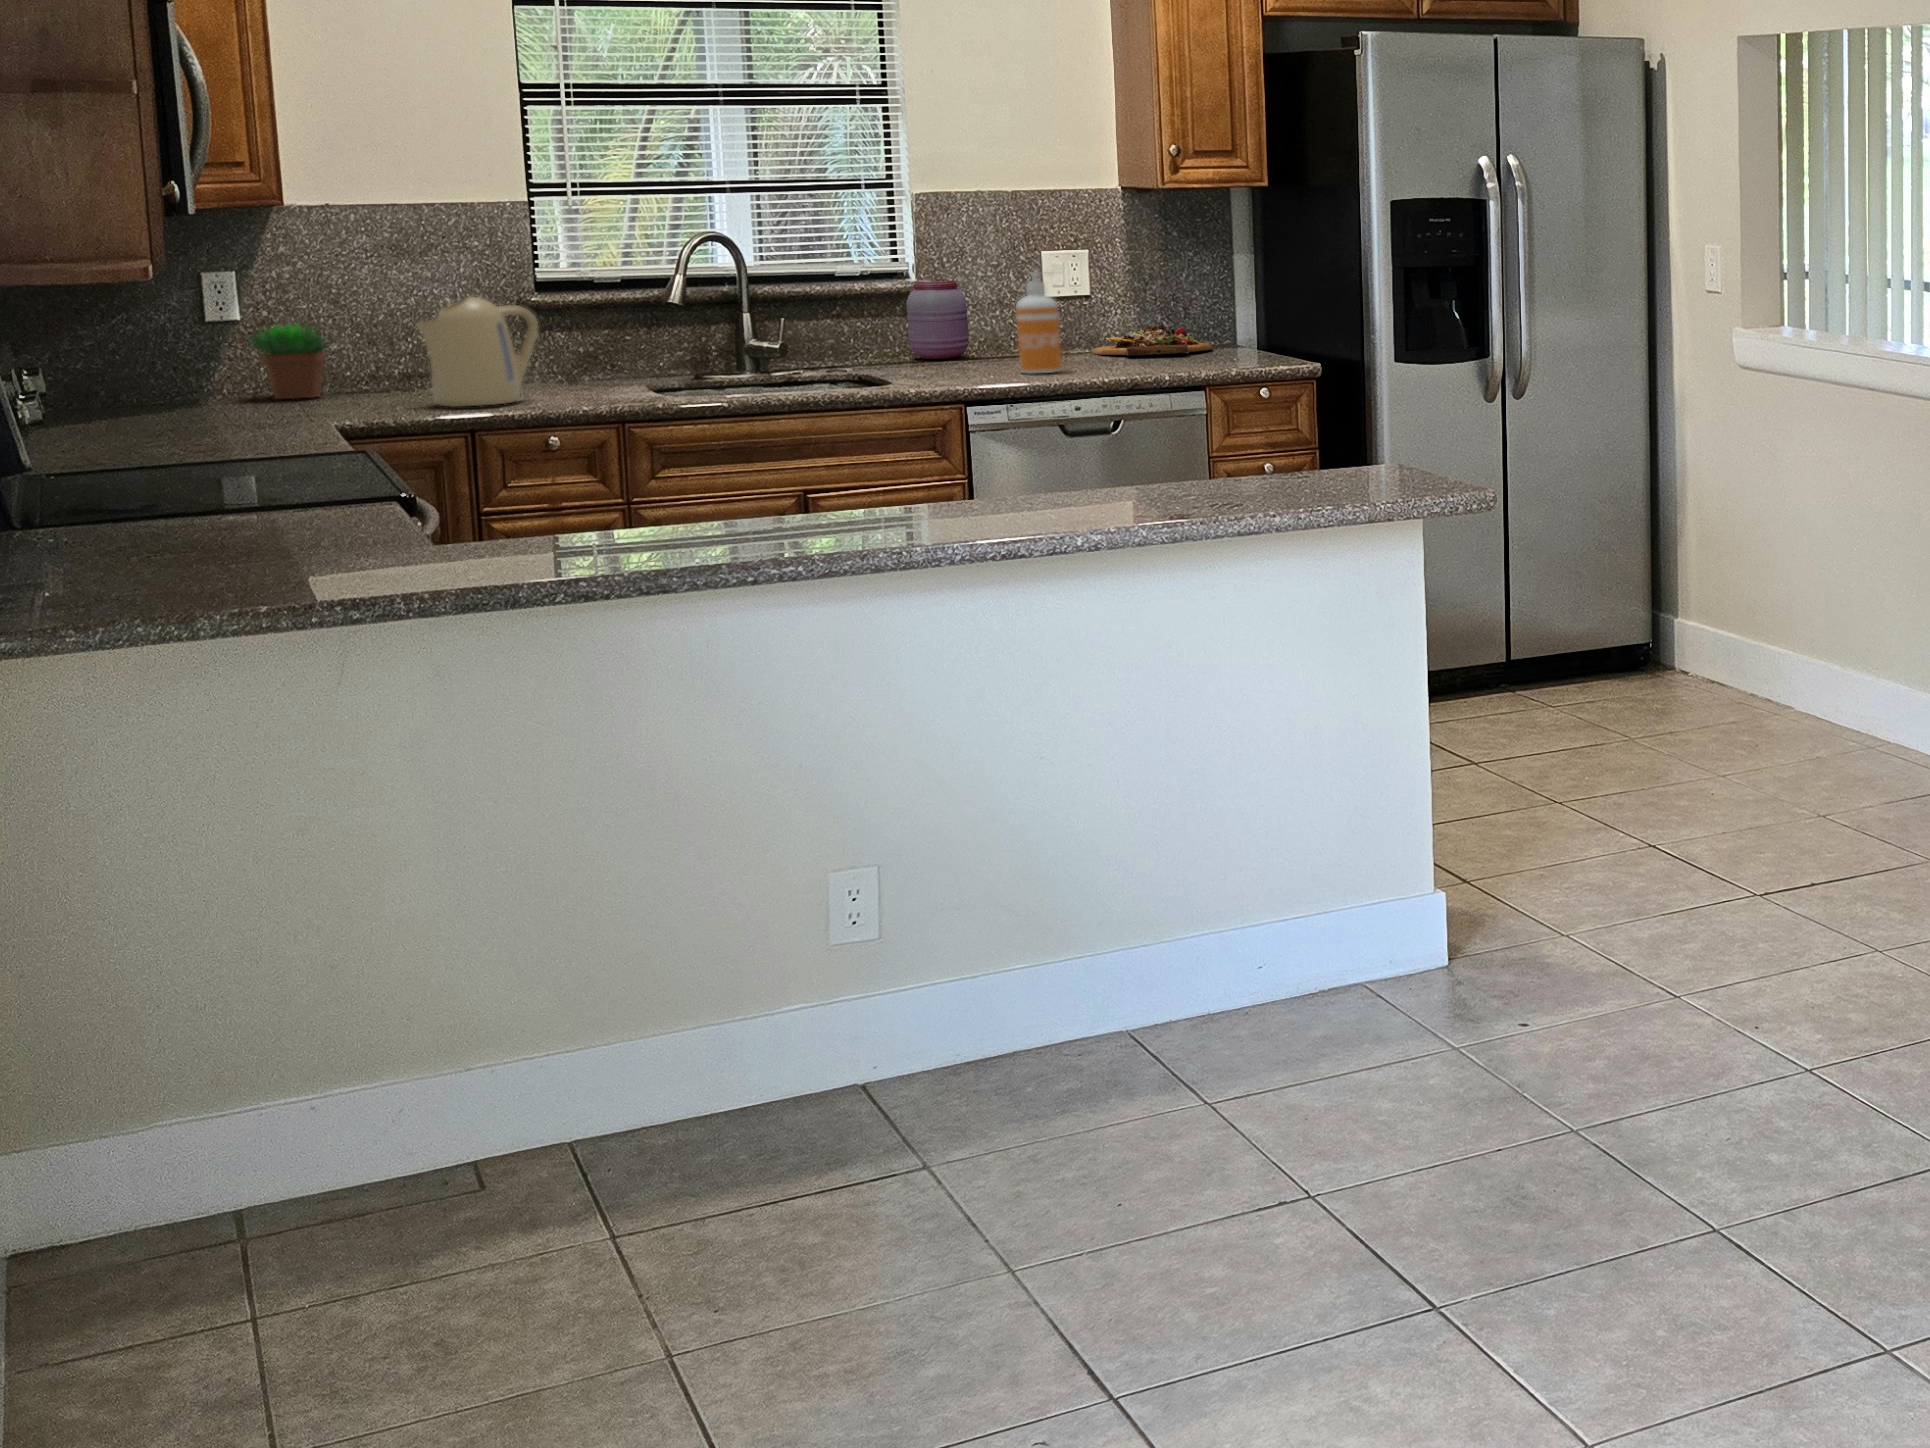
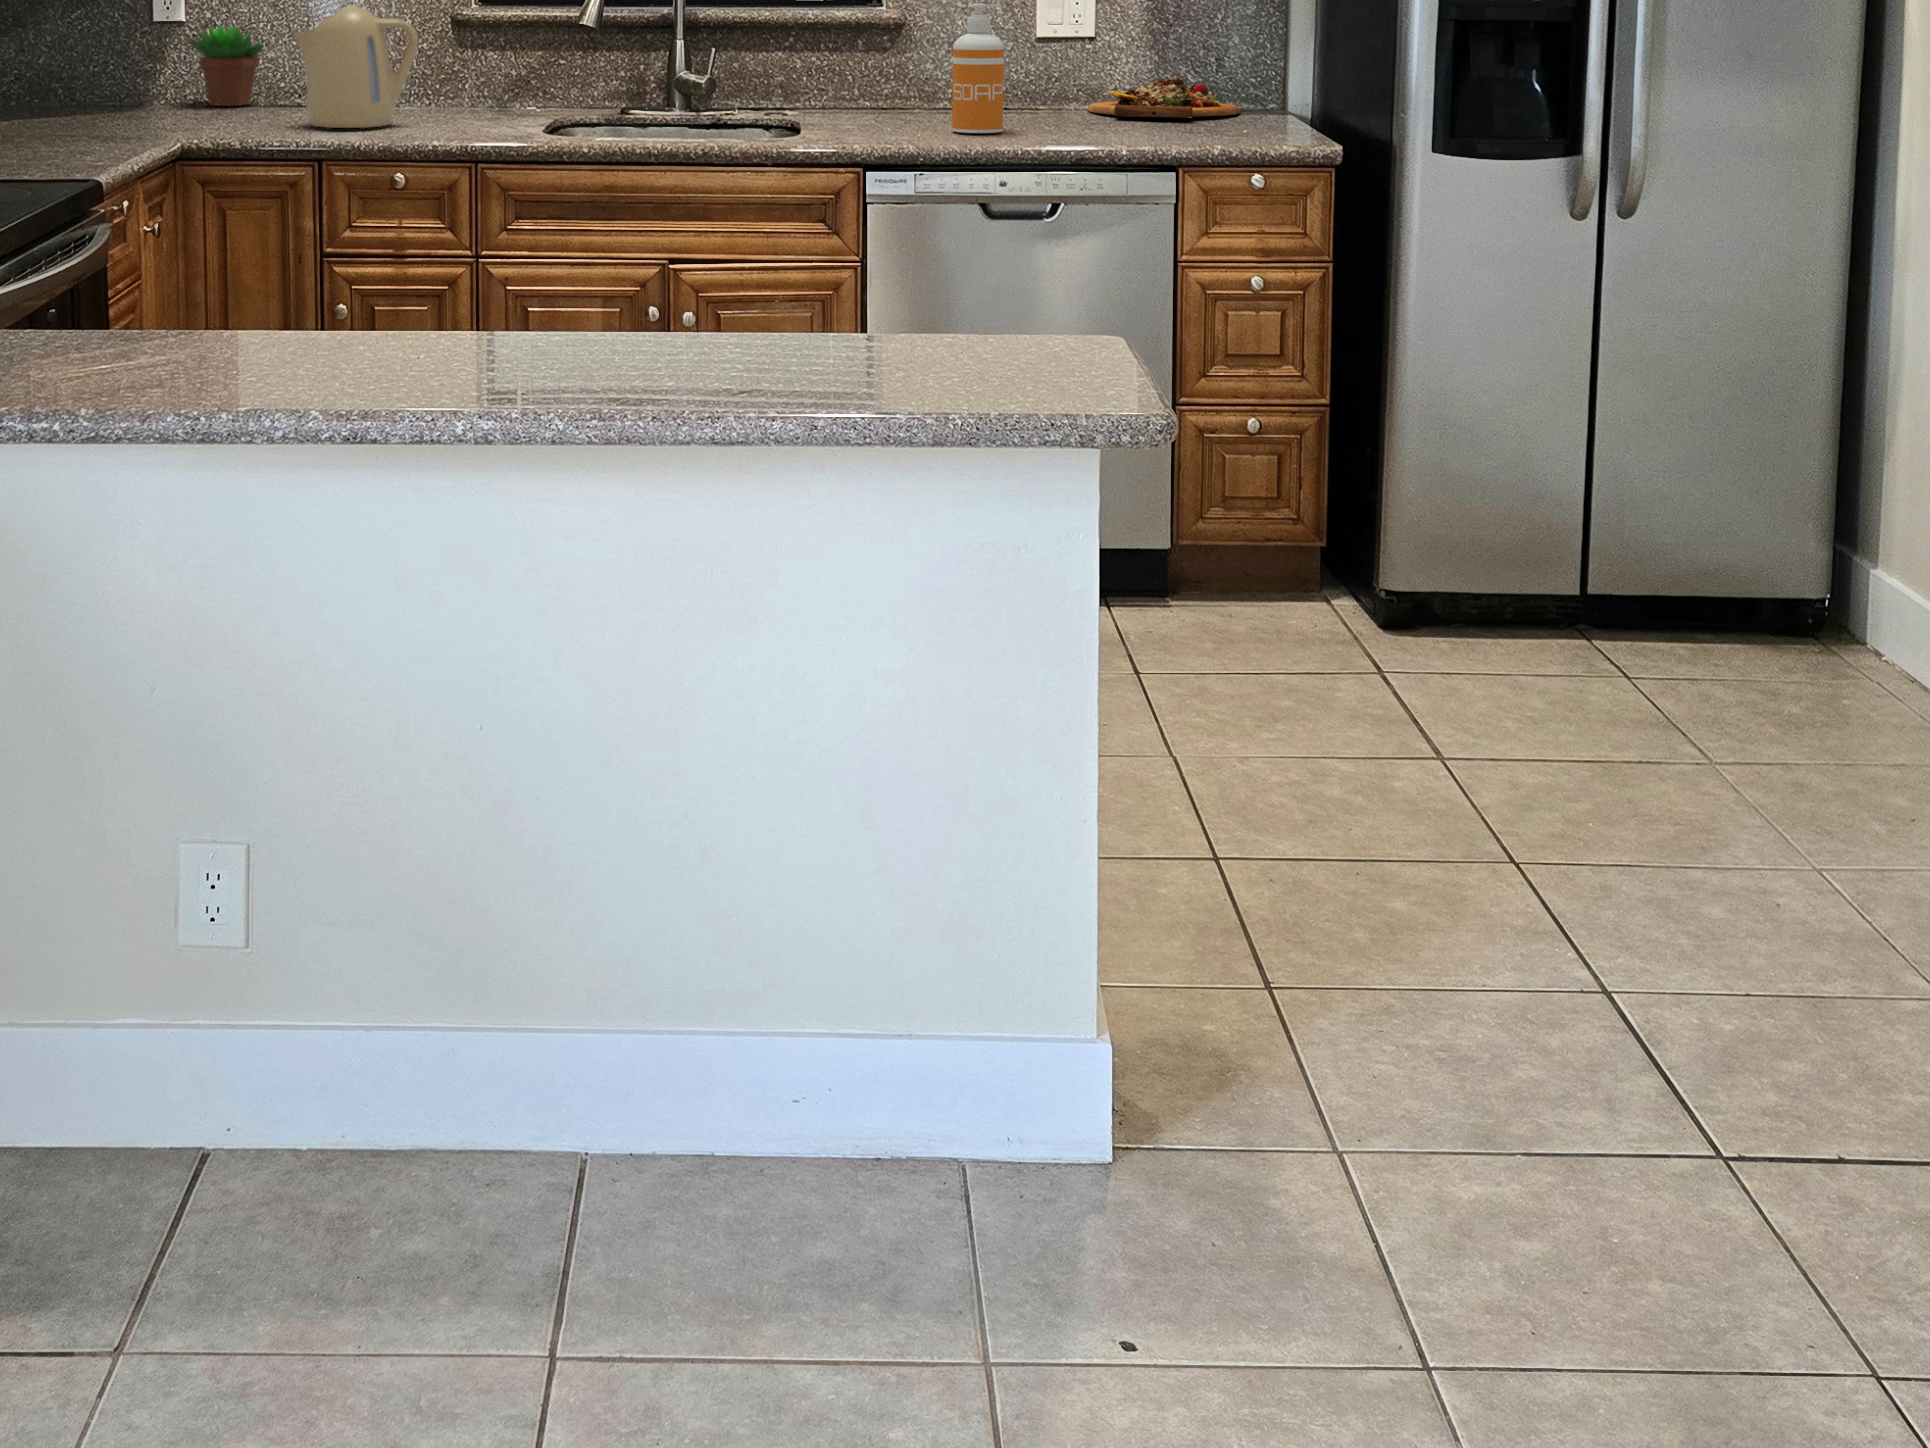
jar: present [907,281,969,359] -> none [873,10,942,104]

